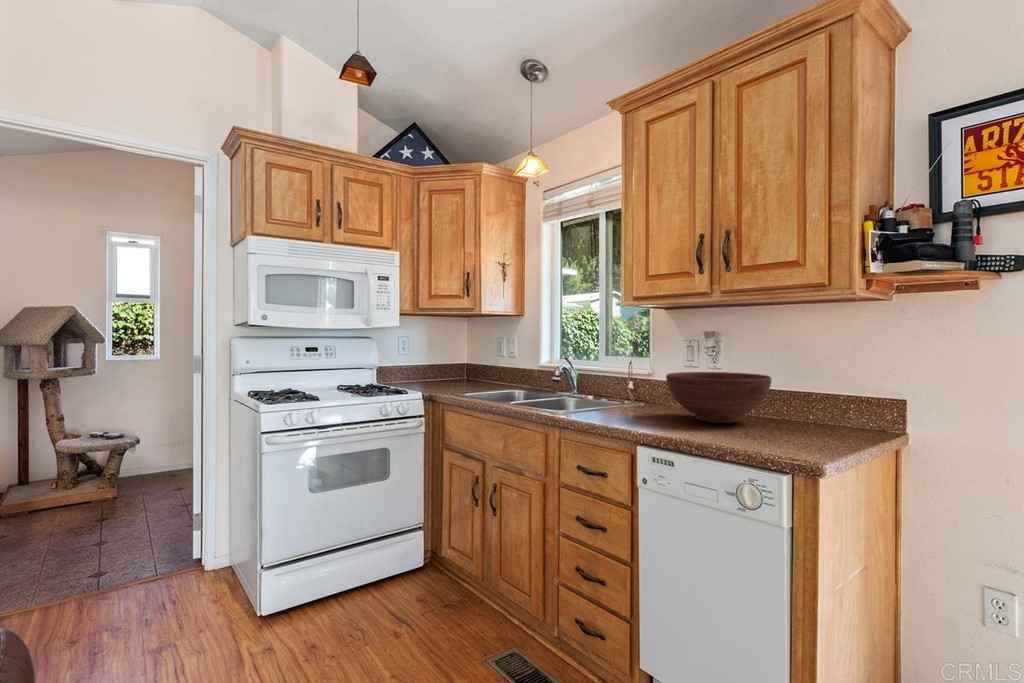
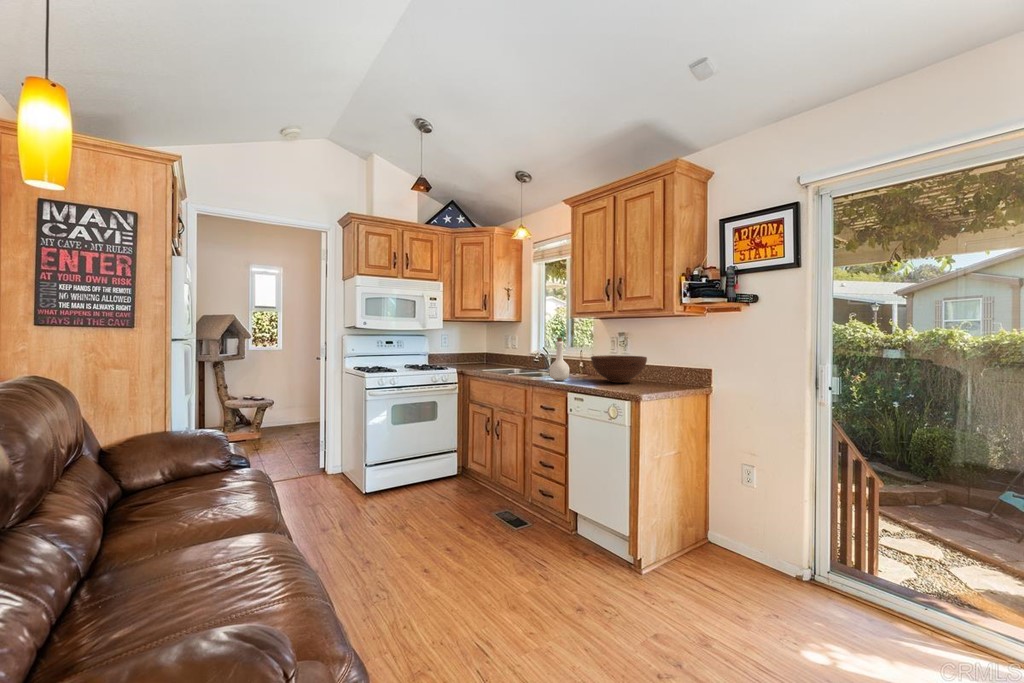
bottle: none [591,342,627,418] -> present [550,338,570,380]

